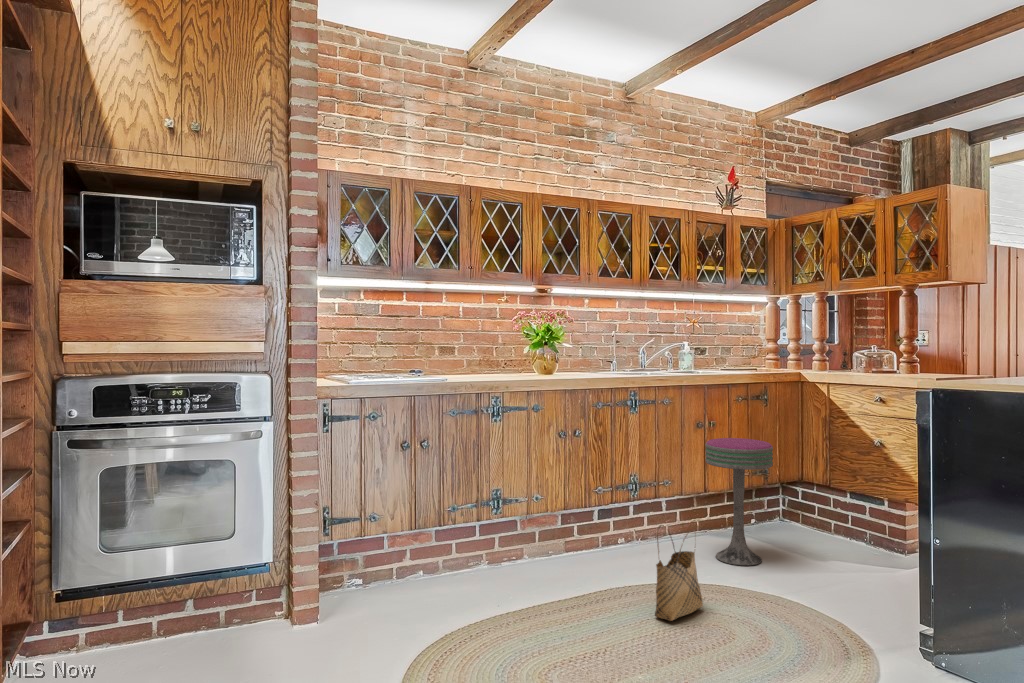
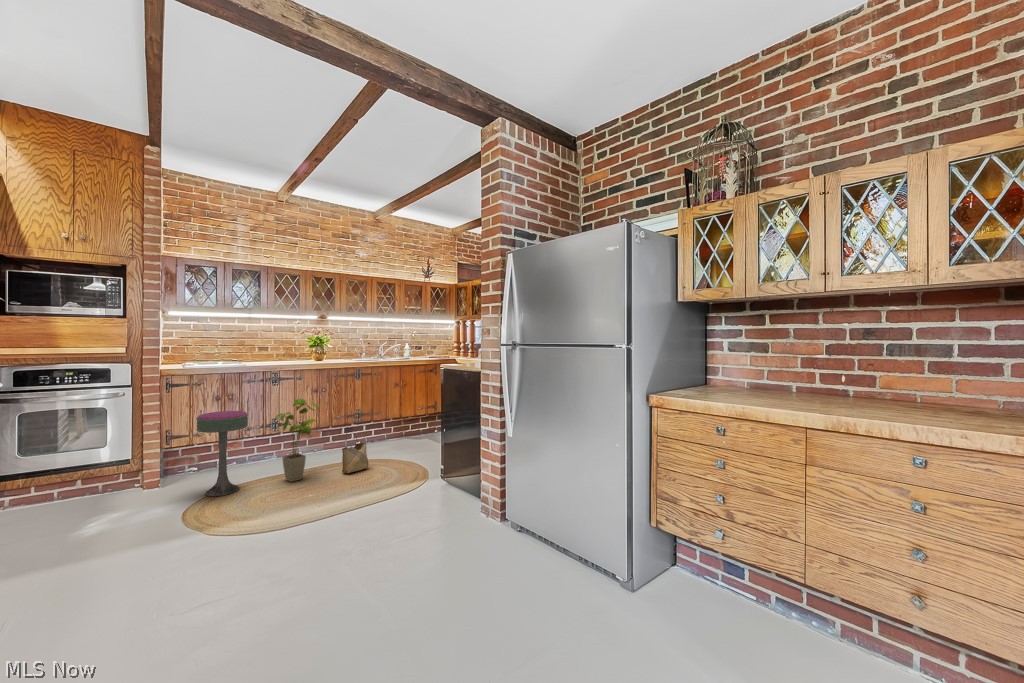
bar stool: present [705,438,773,566] -> present [196,411,248,496]
house plant: none [529,453,622,634] -> present [275,399,319,482]

